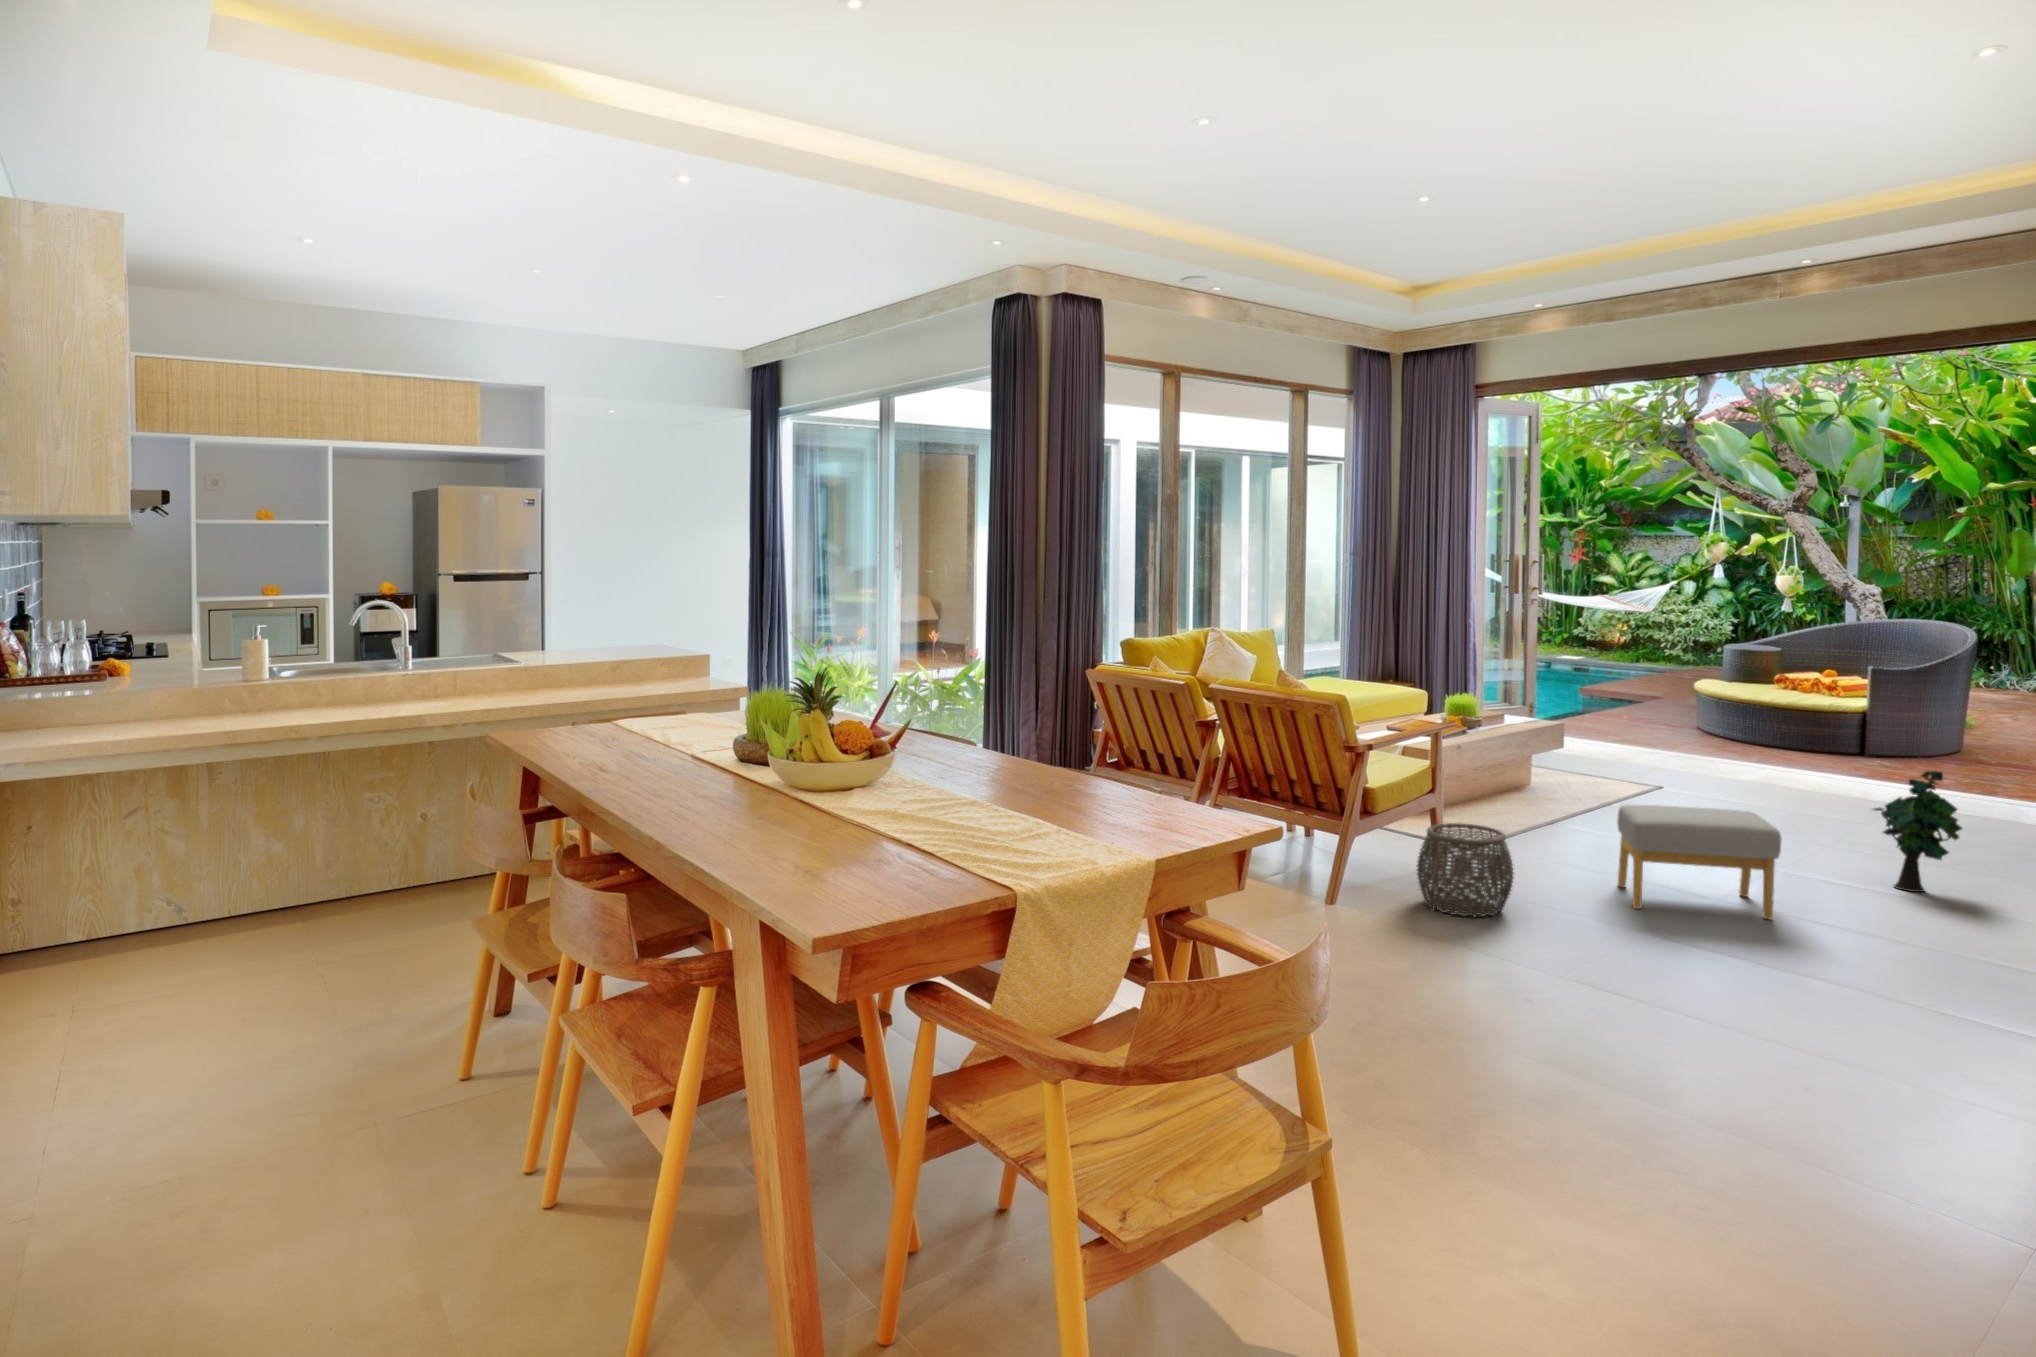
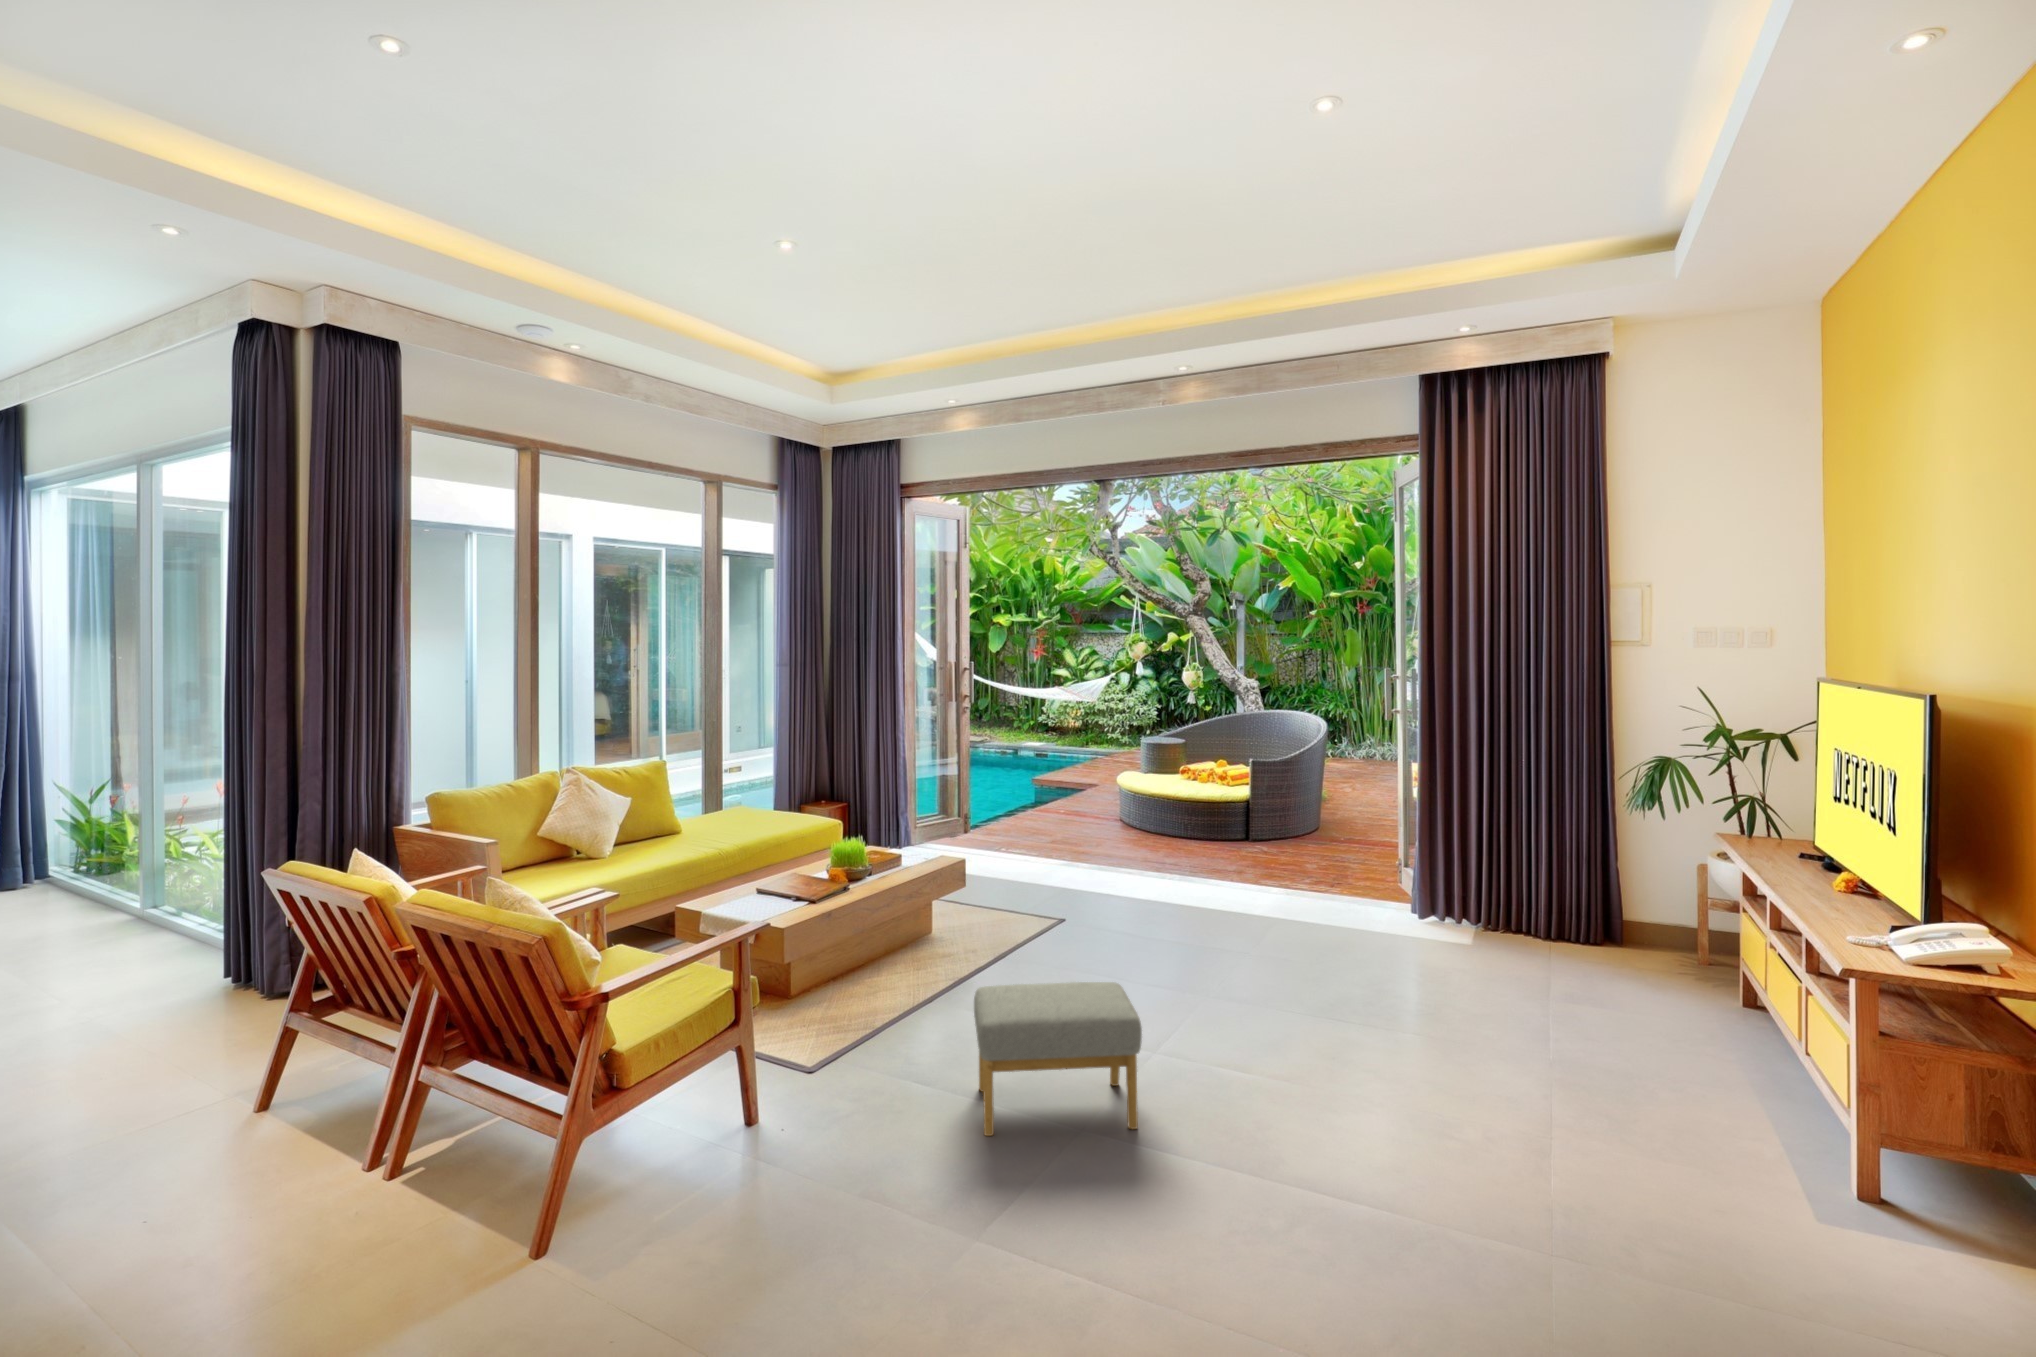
decorative plant: present [1874,771,1962,892] -> none [1238,908,1322,1045]
woven basket: present [1417,823,1514,917] -> none [694,1052,825,1205]

